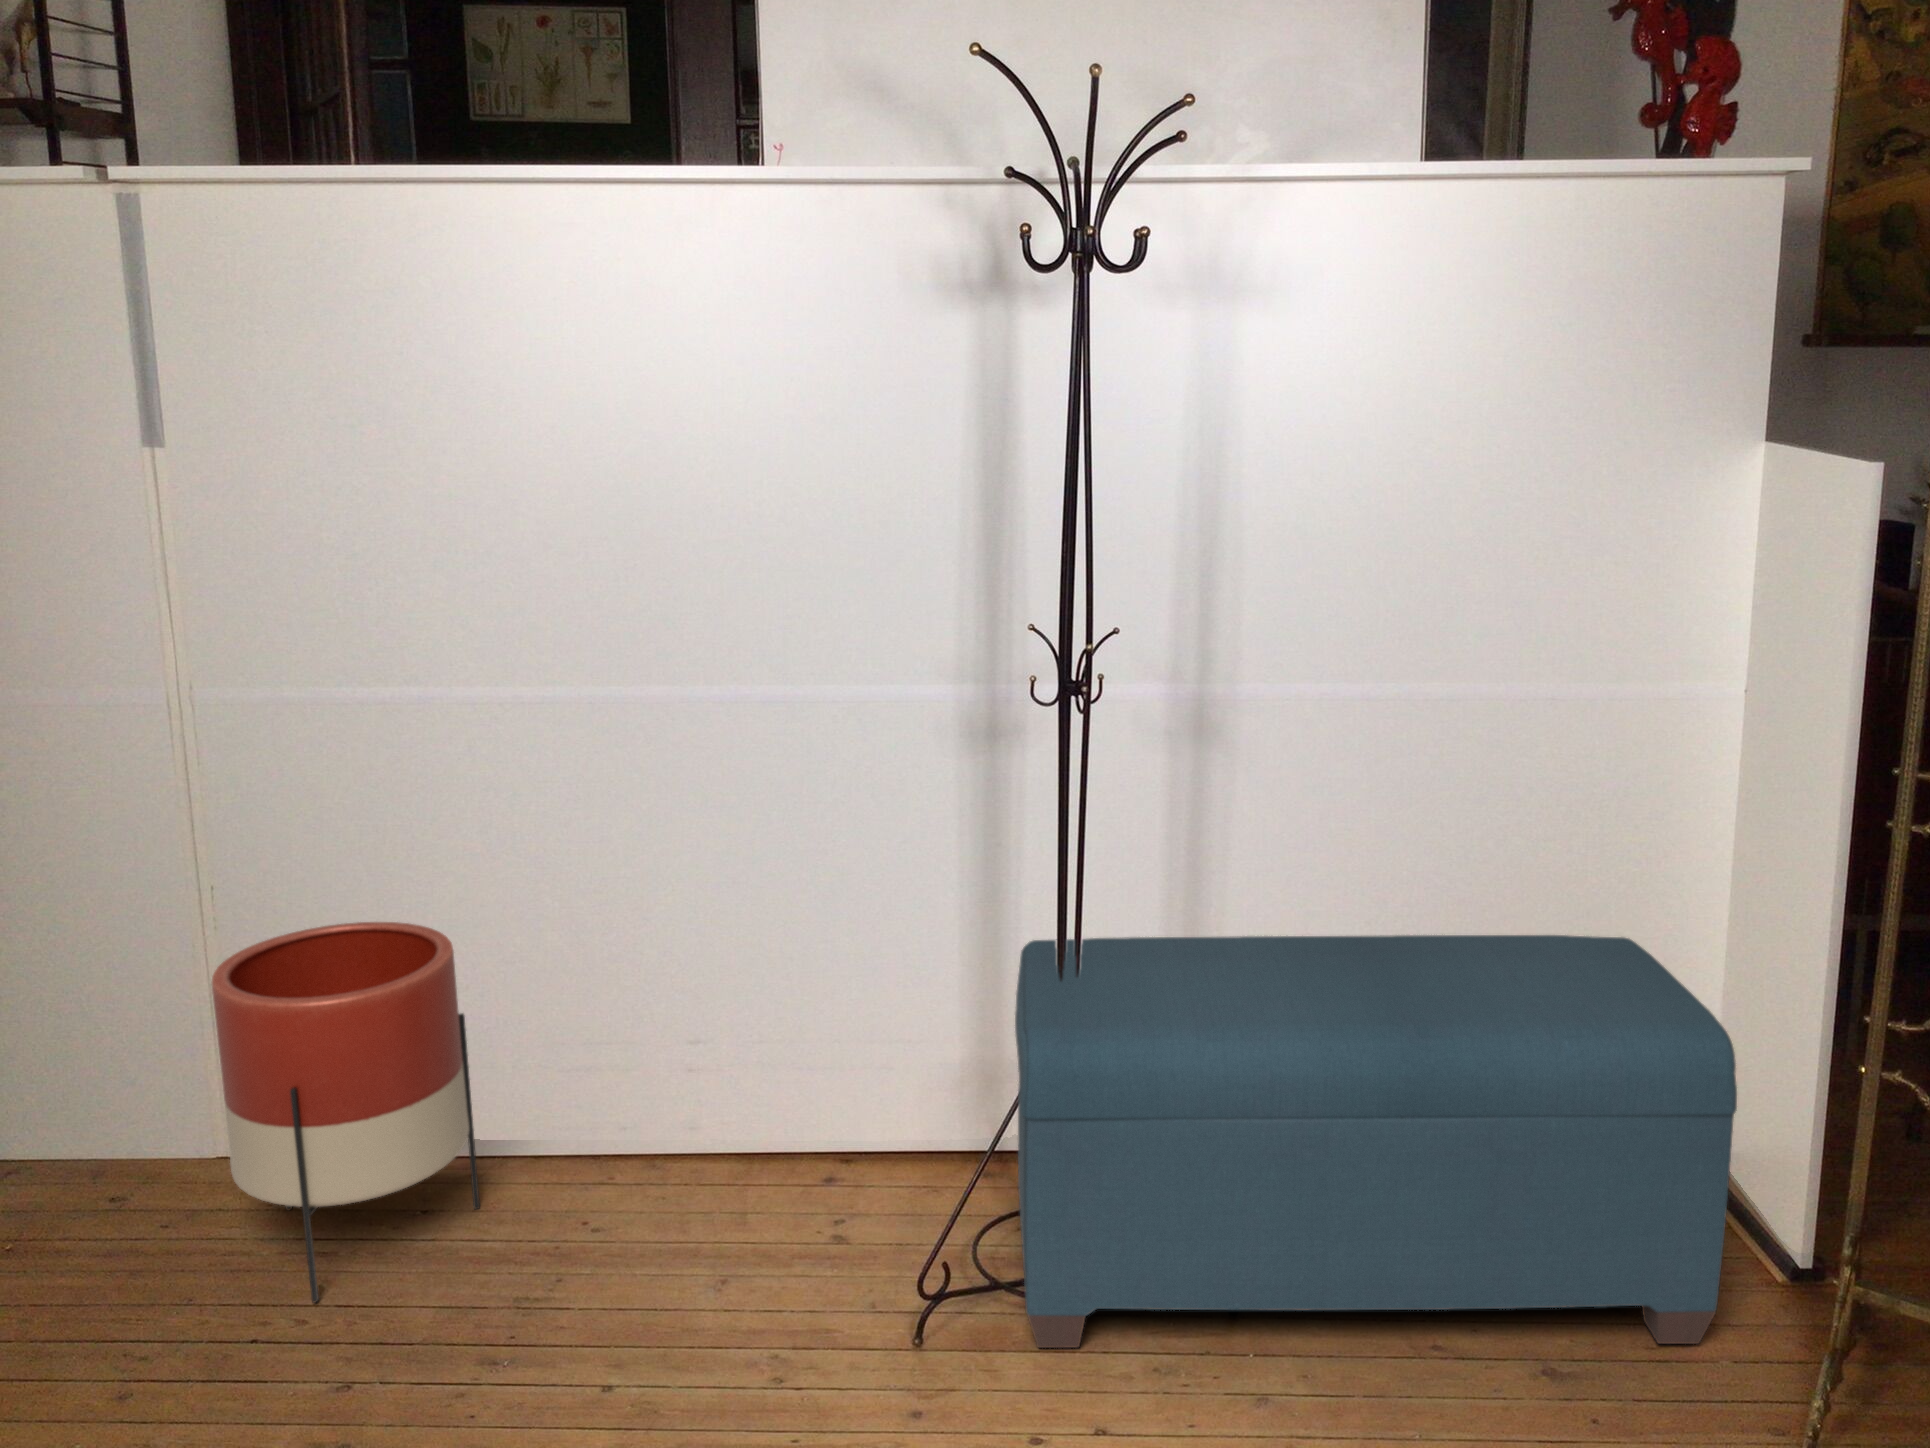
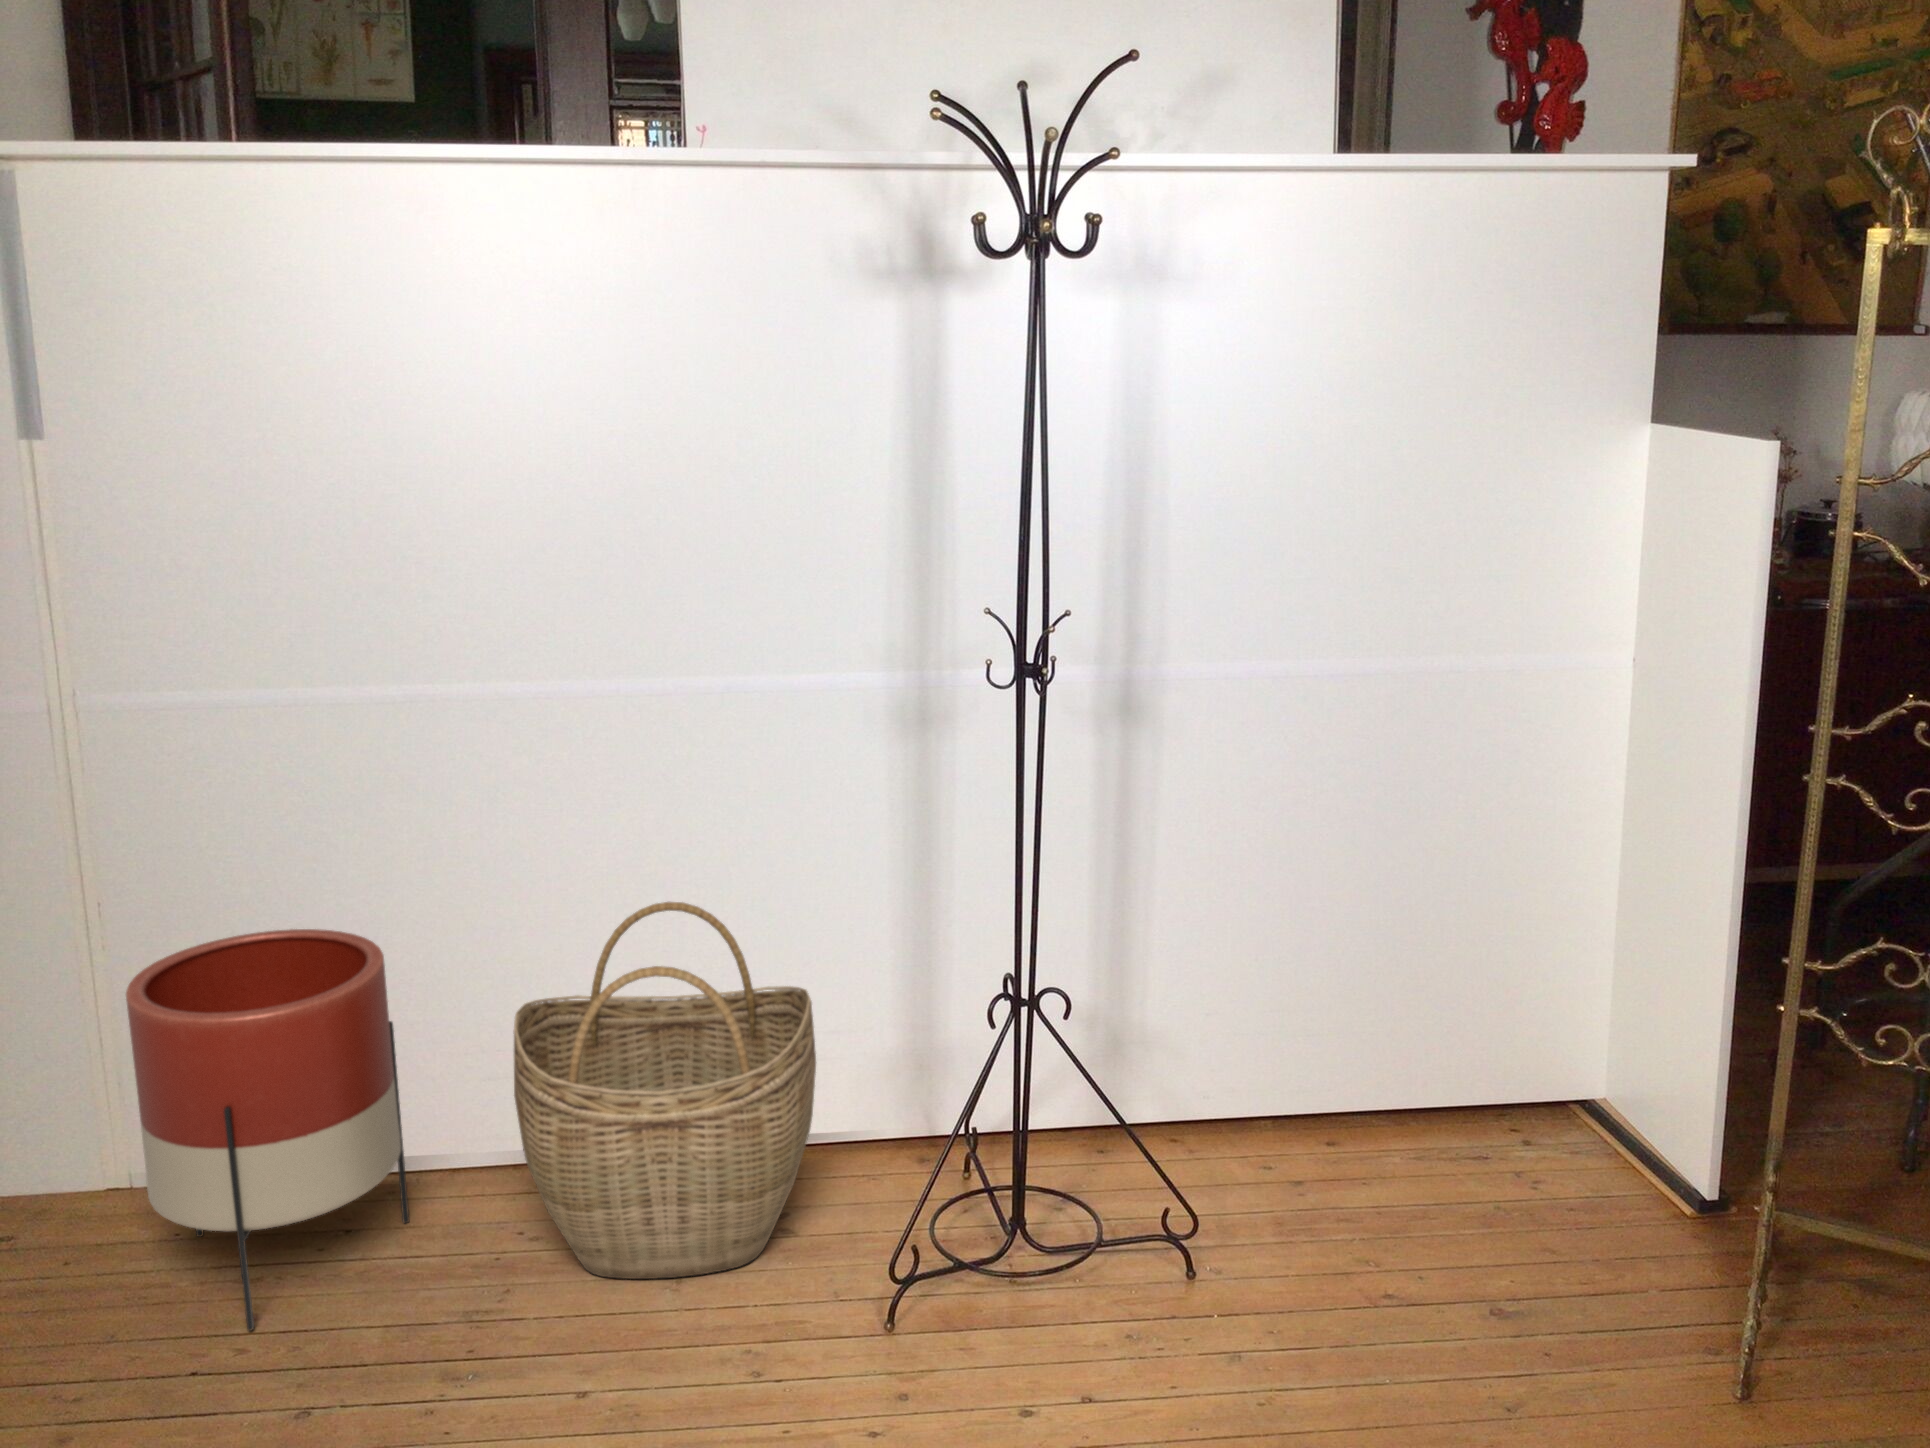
woven basket: none [567,908,862,1279] -> present [514,902,816,1279]
bench: present [1015,935,1737,1348] -> none [968,898,1666,1324]

